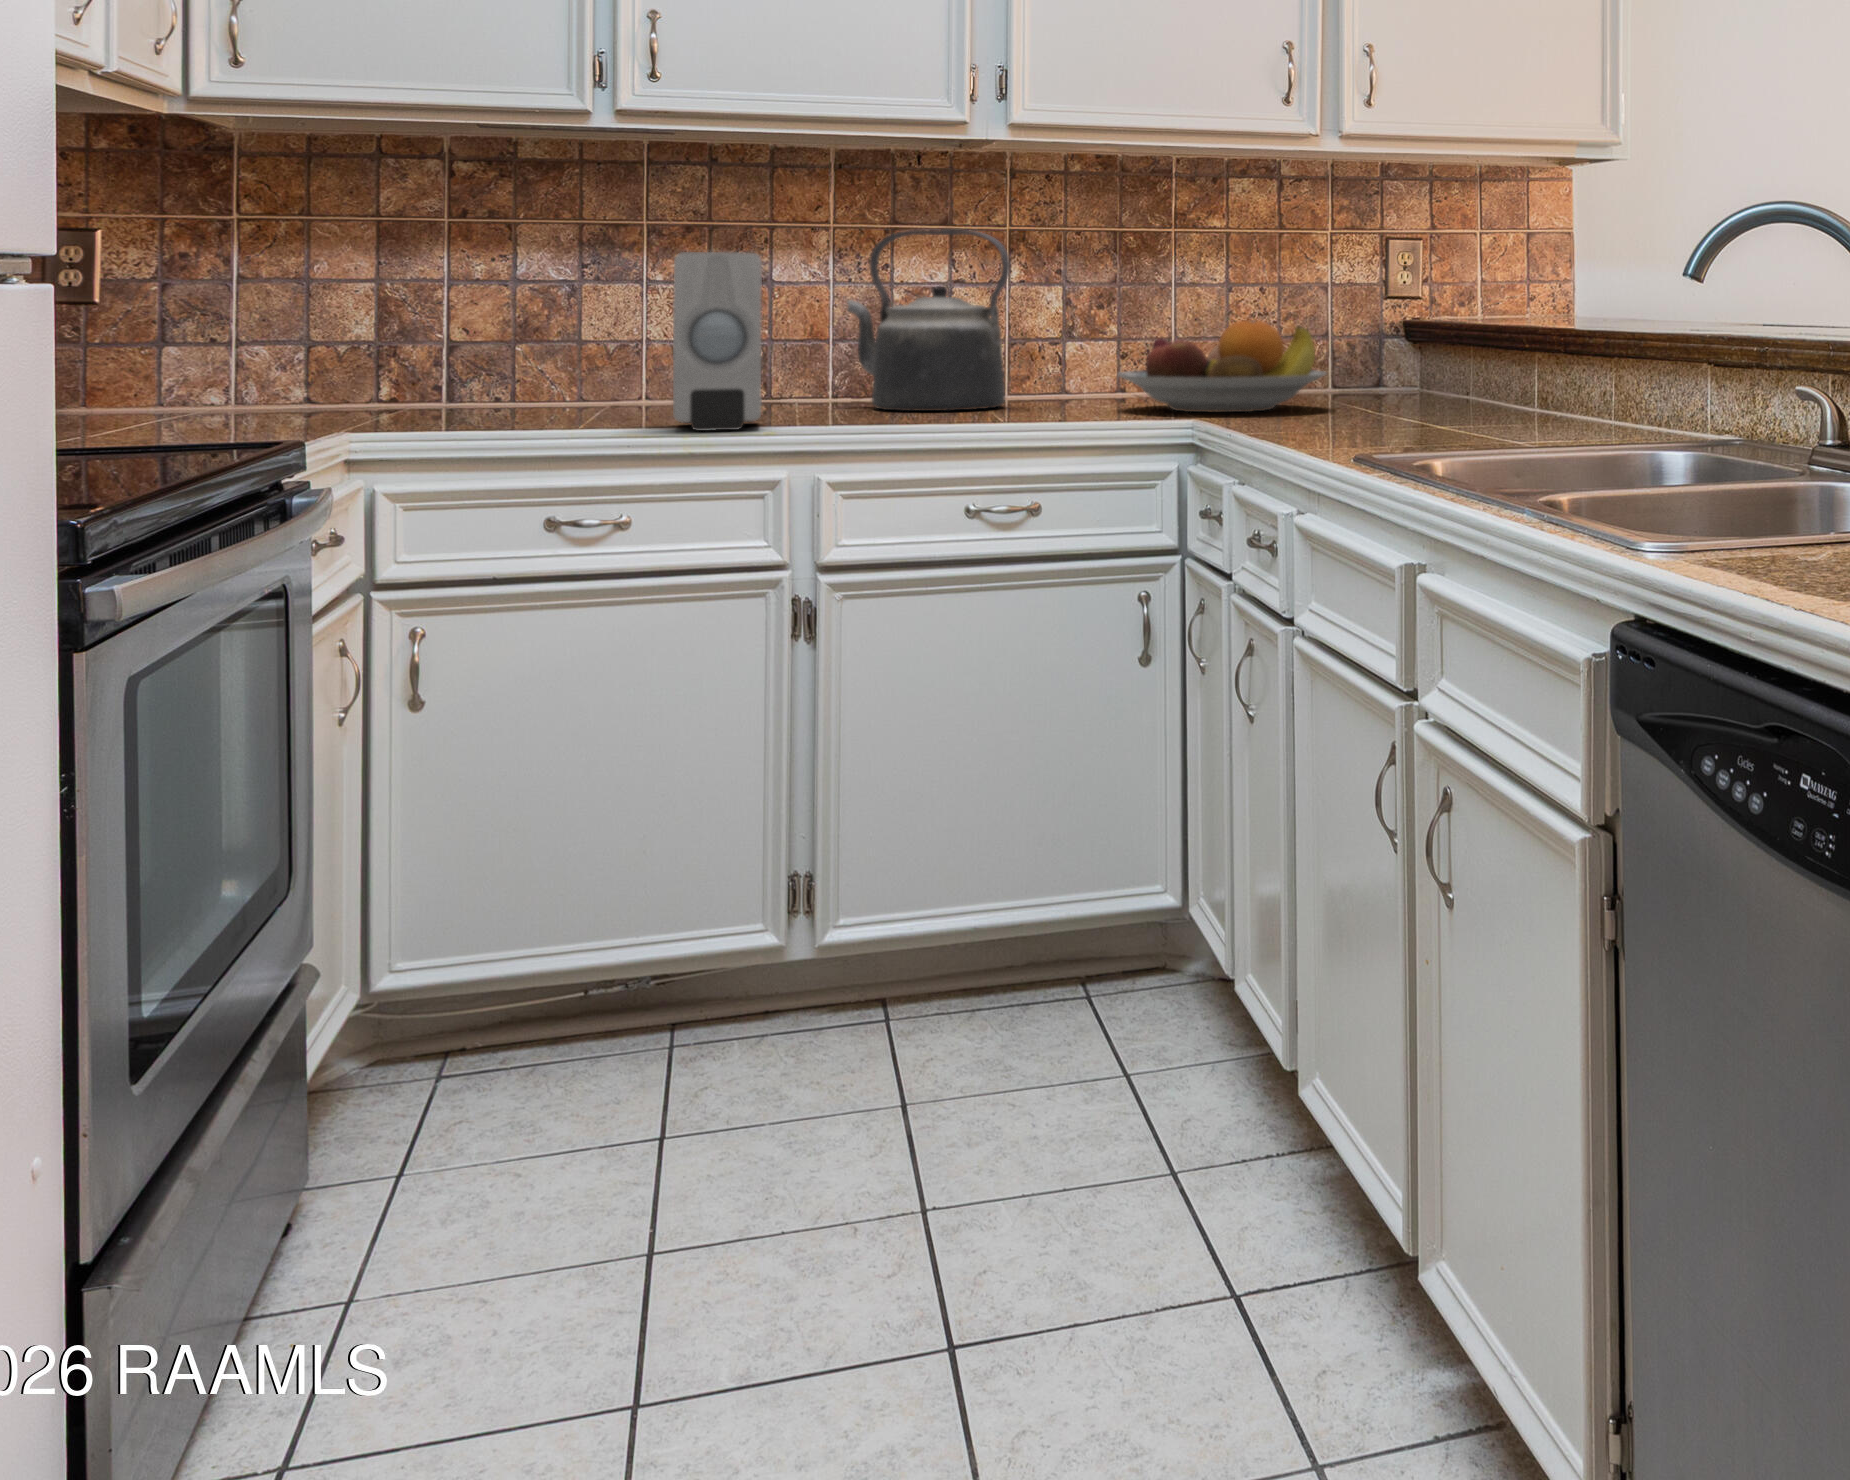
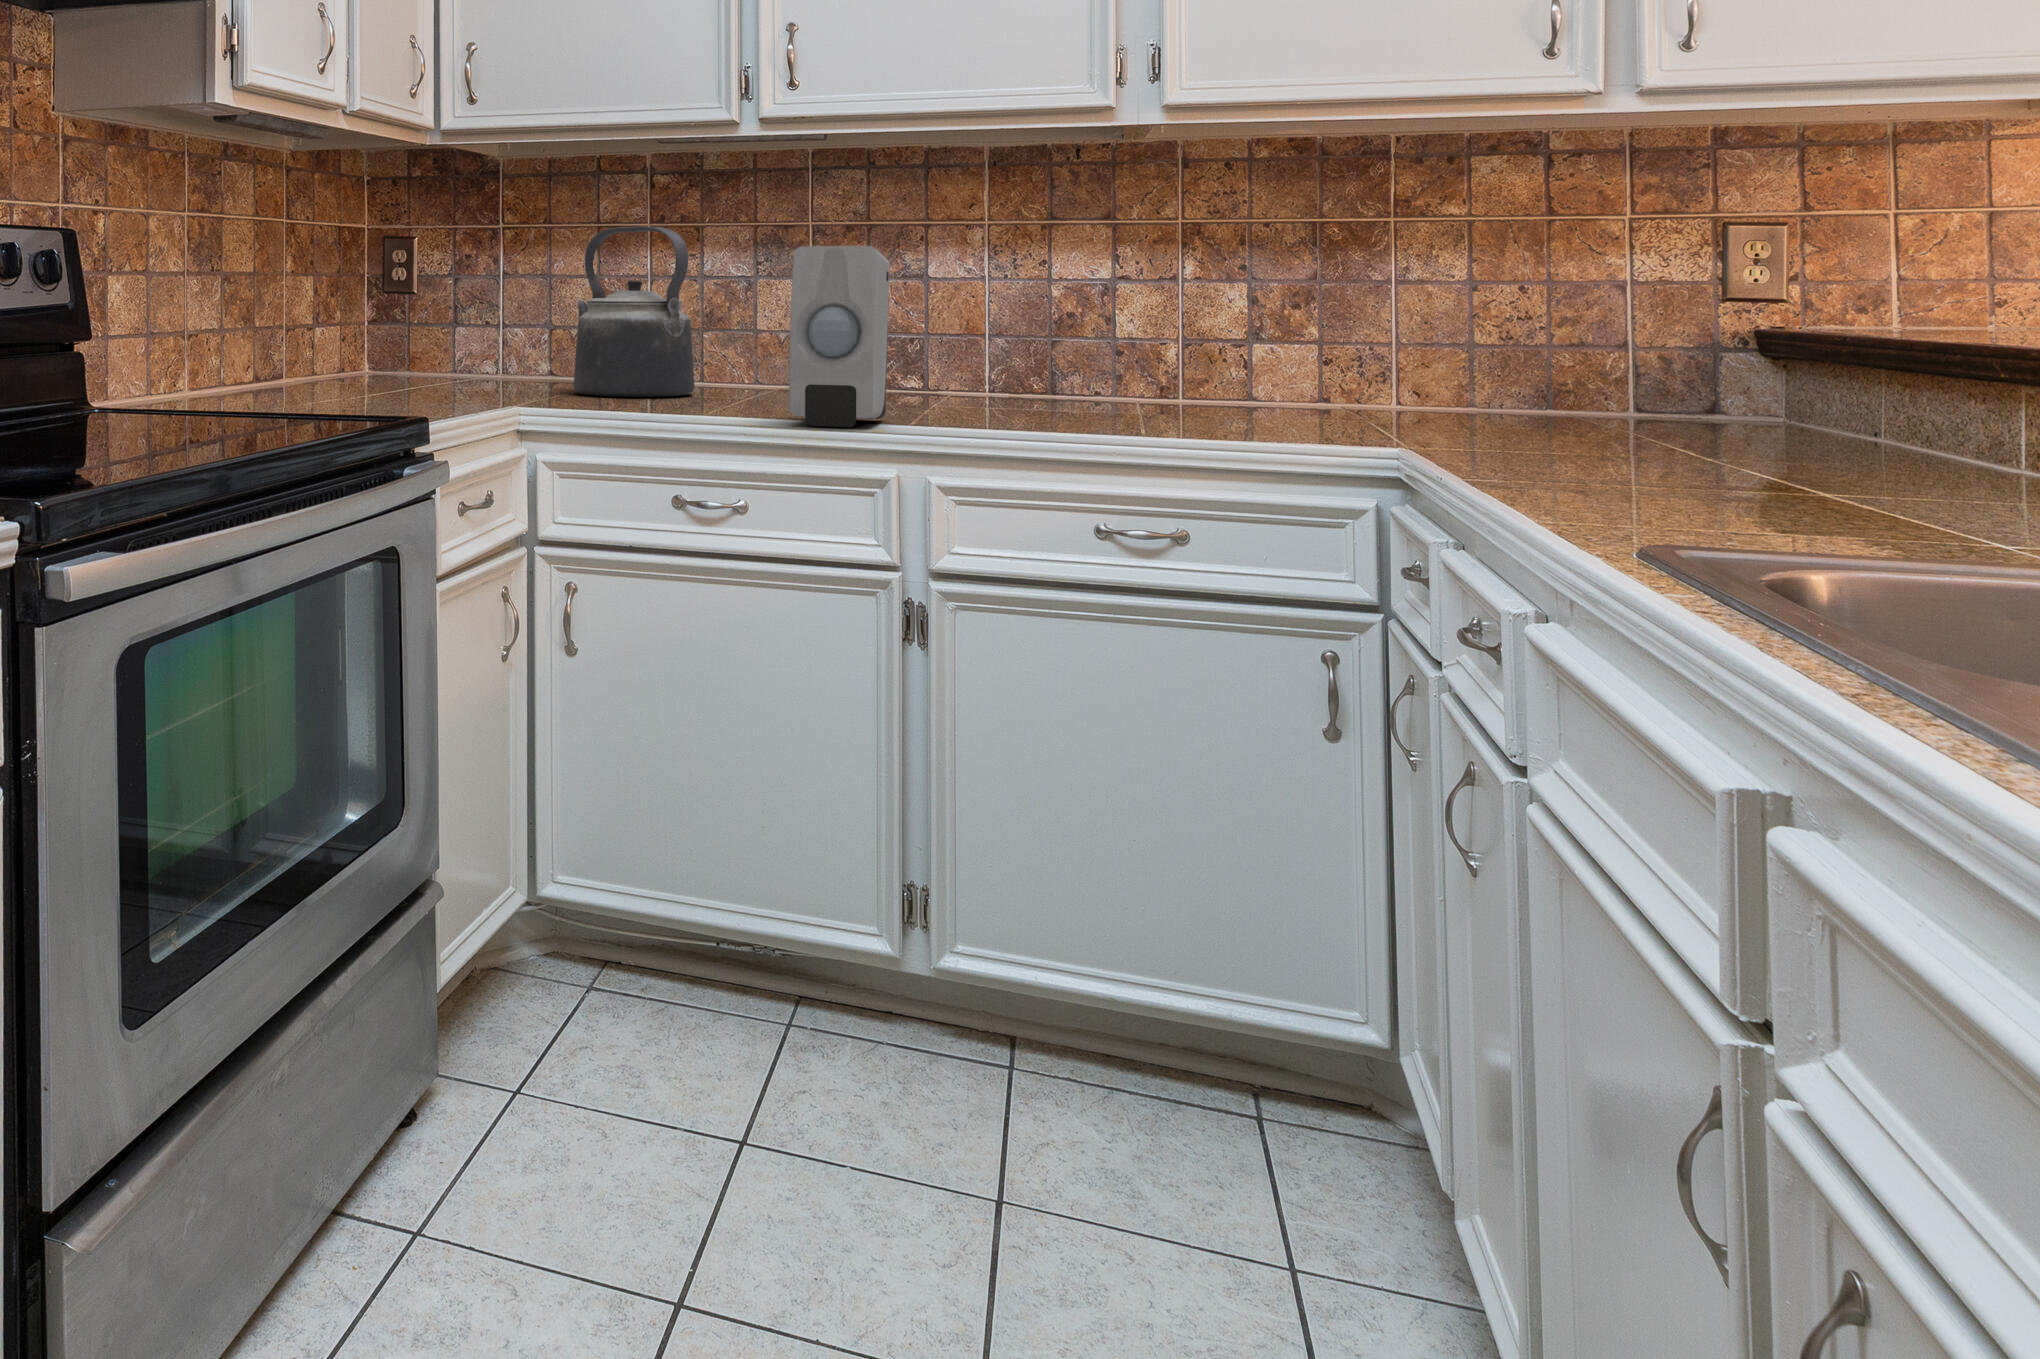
kettle: present [847,229,1010,411] -> present [574,227,695,397]
fruit bowl: present [1118,320,1326,412] -> none [1301,325,1606,441]

